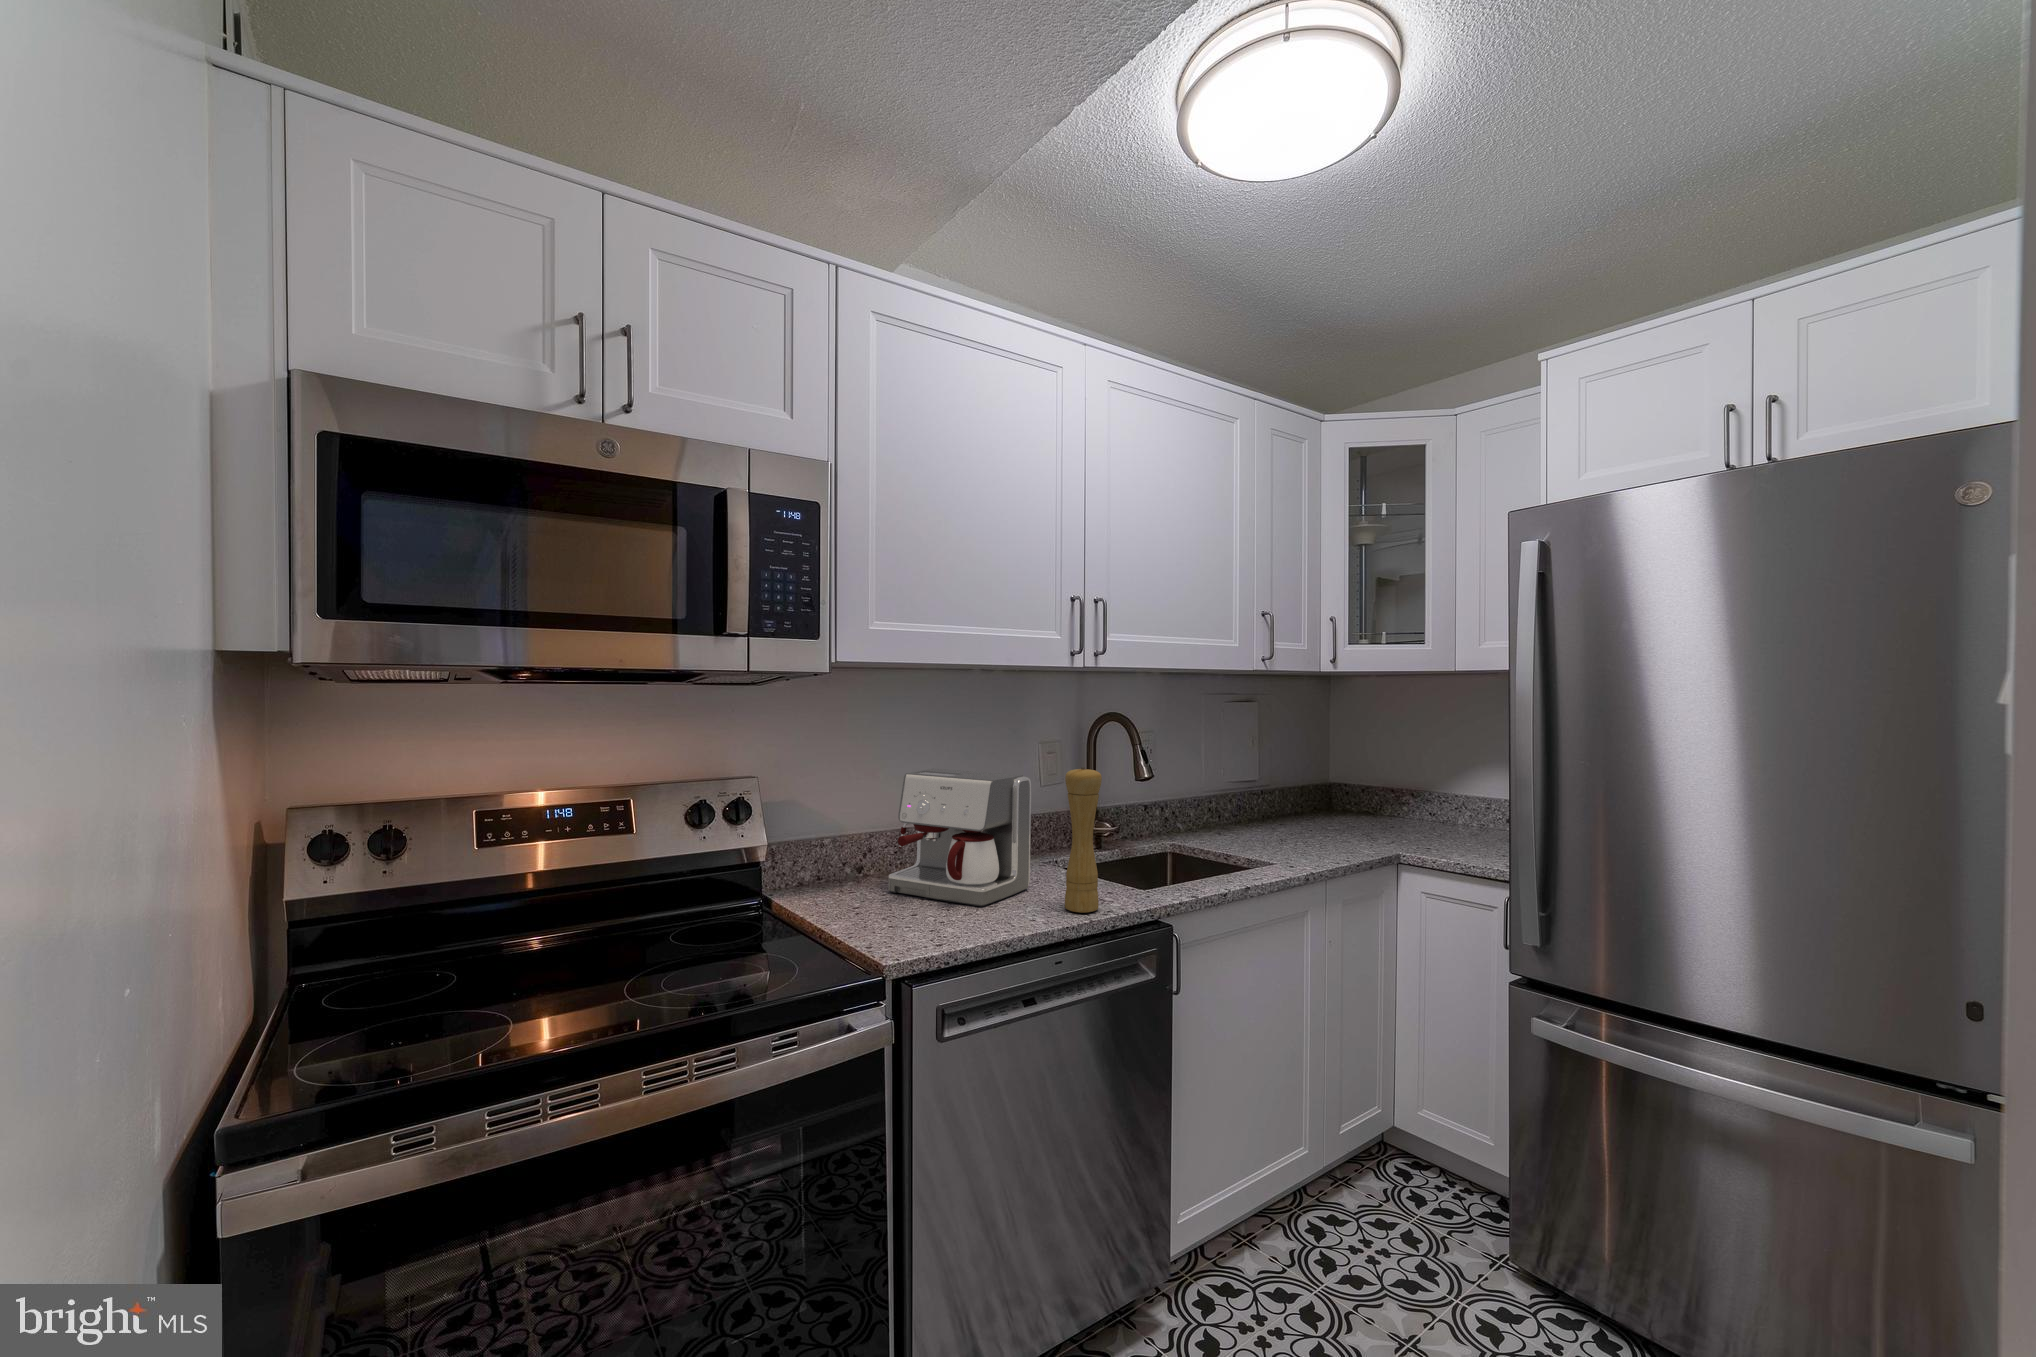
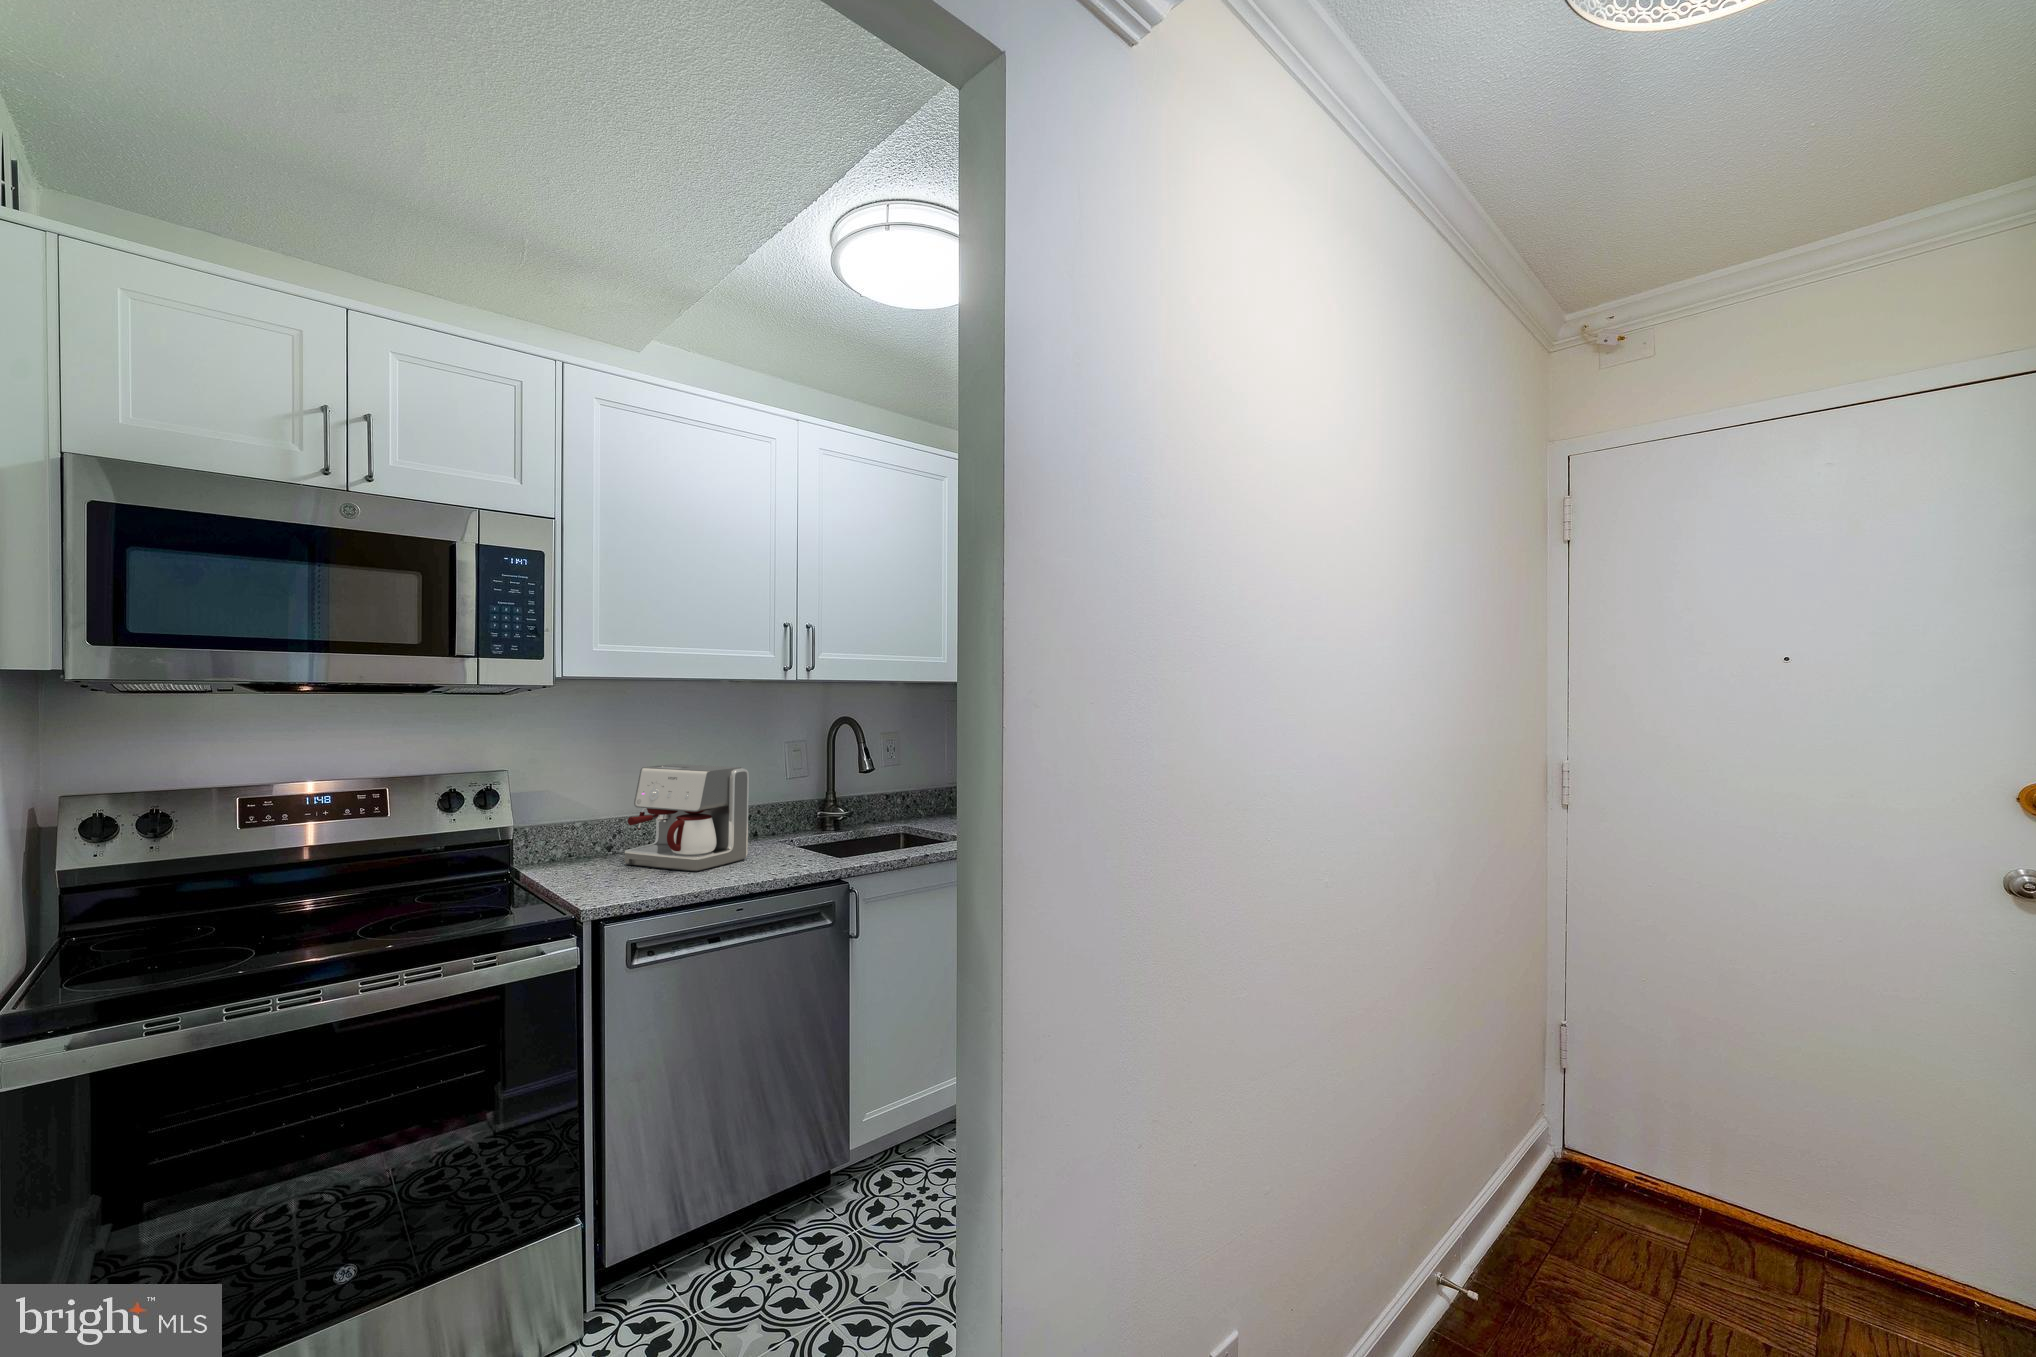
pepper mill: present [1065,767,1102,913] -> none [763,759,793,873]

